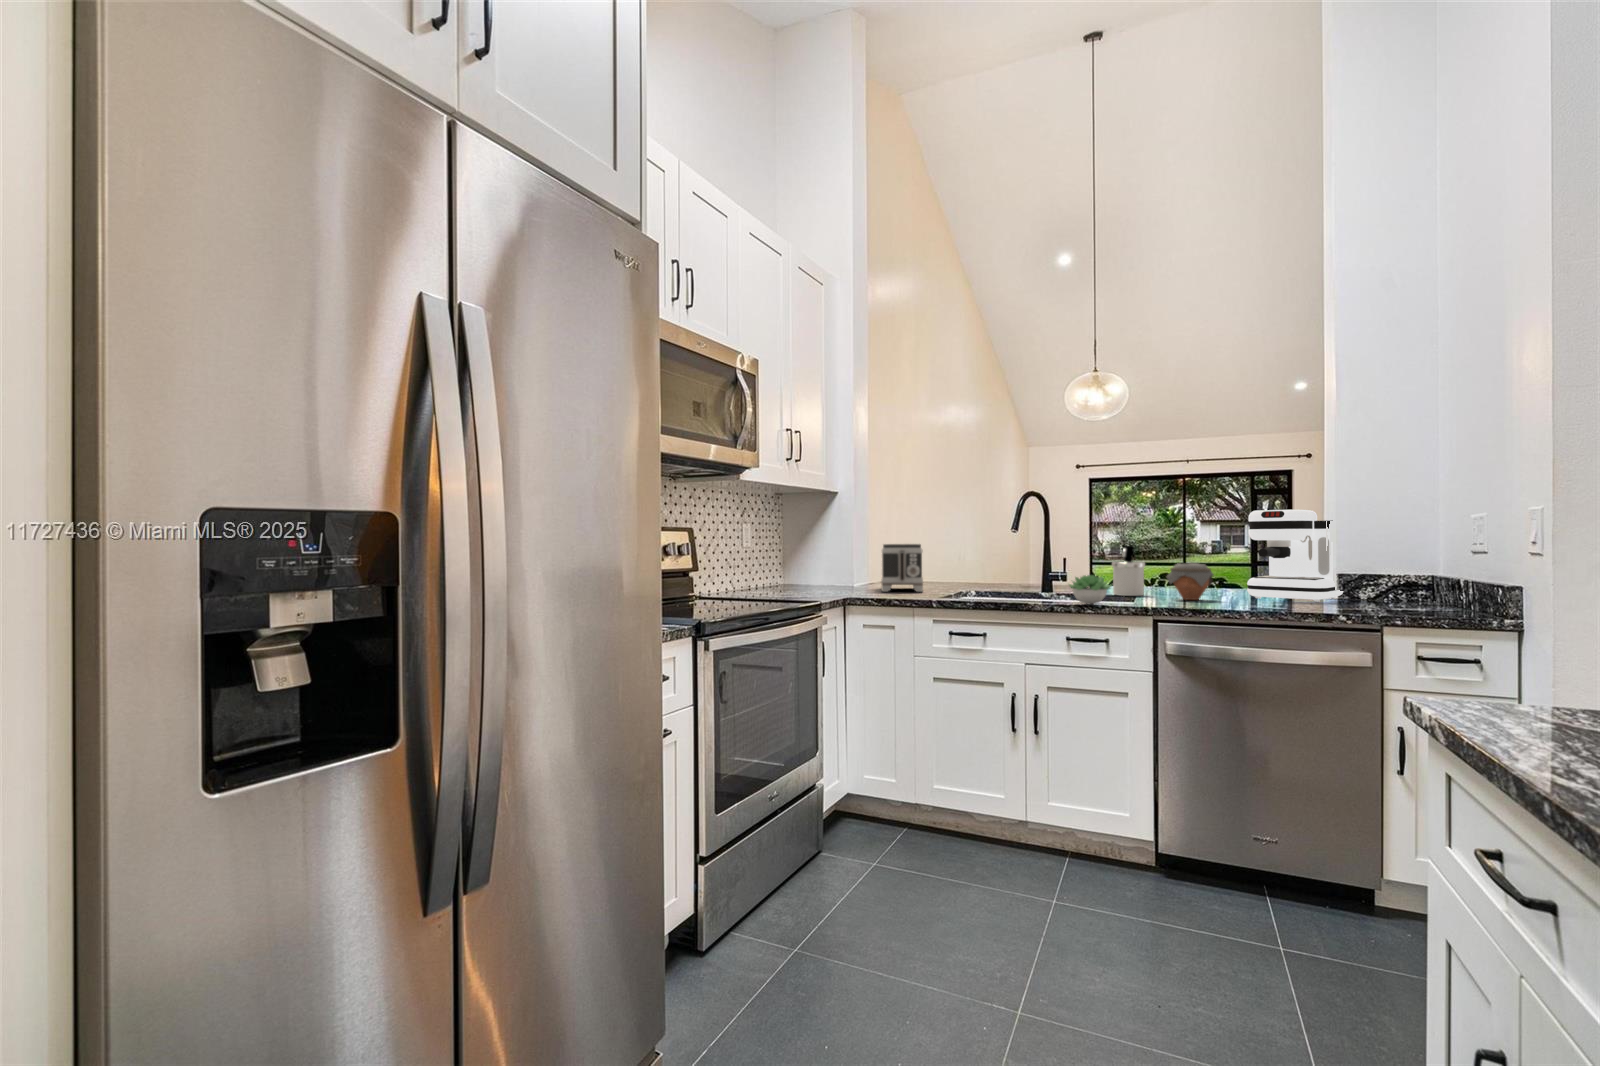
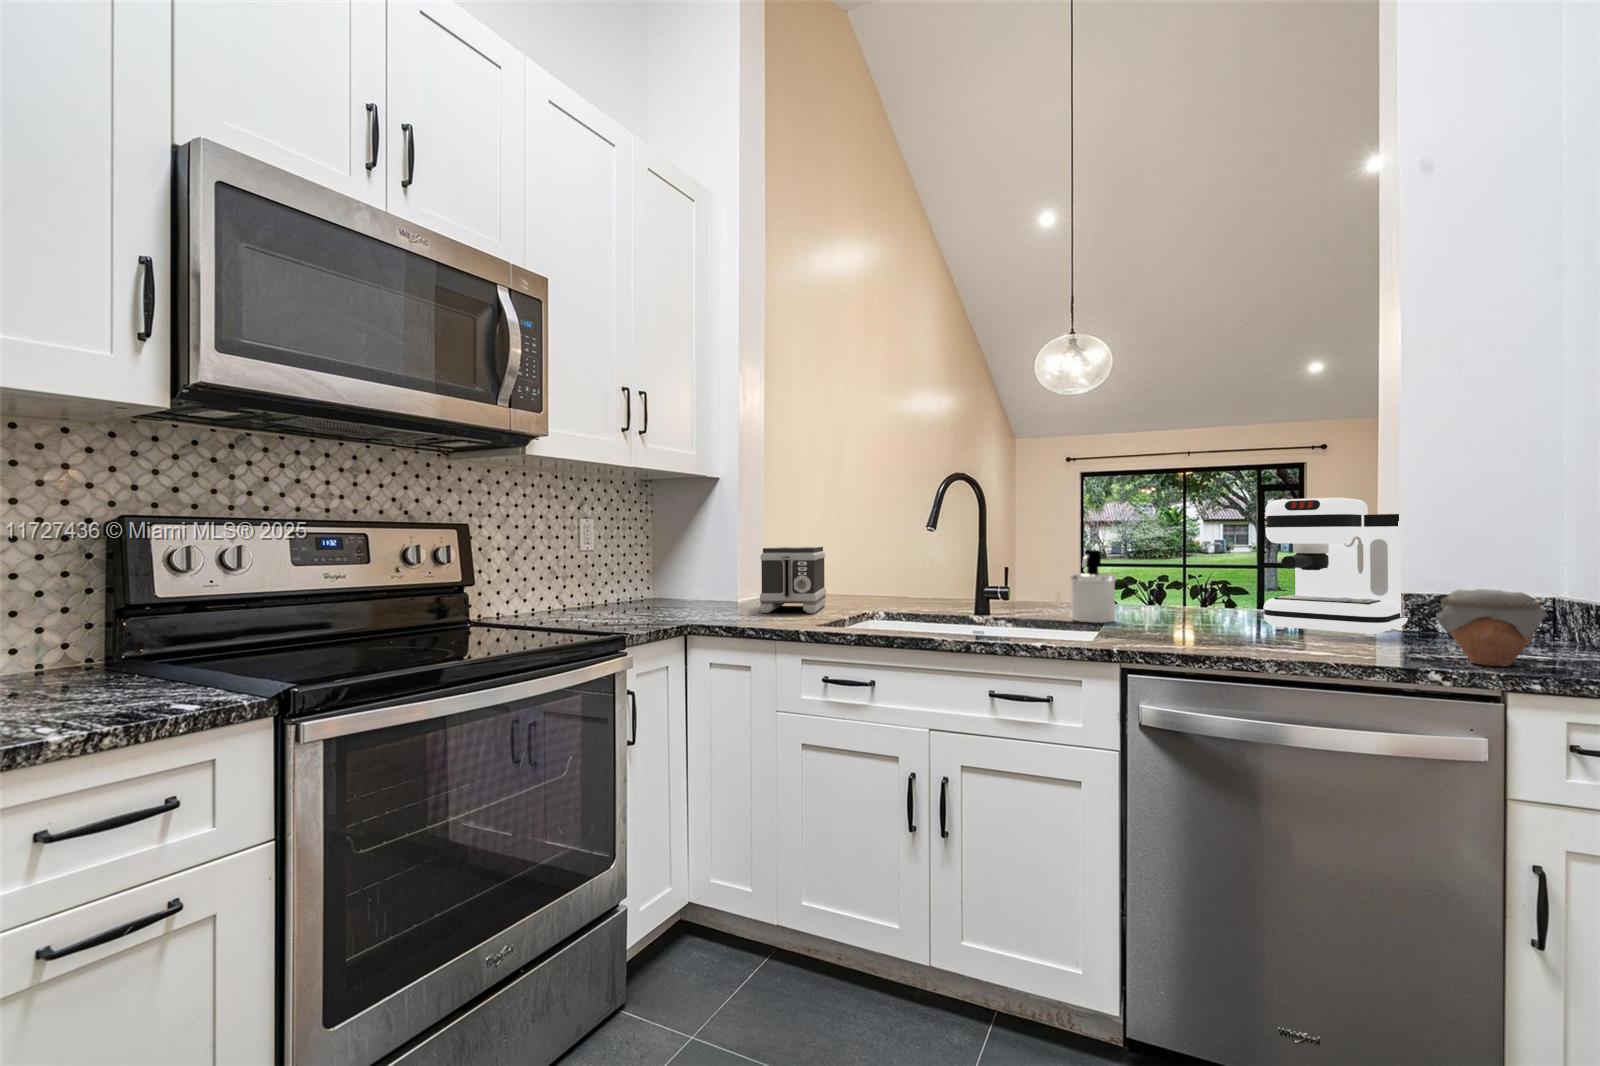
jar: present [1167,563,1214,600] -> present [1436,589,1548,666]
succulent plant: present [1069,575,1111,604] -> none [991,596,1058,641]

